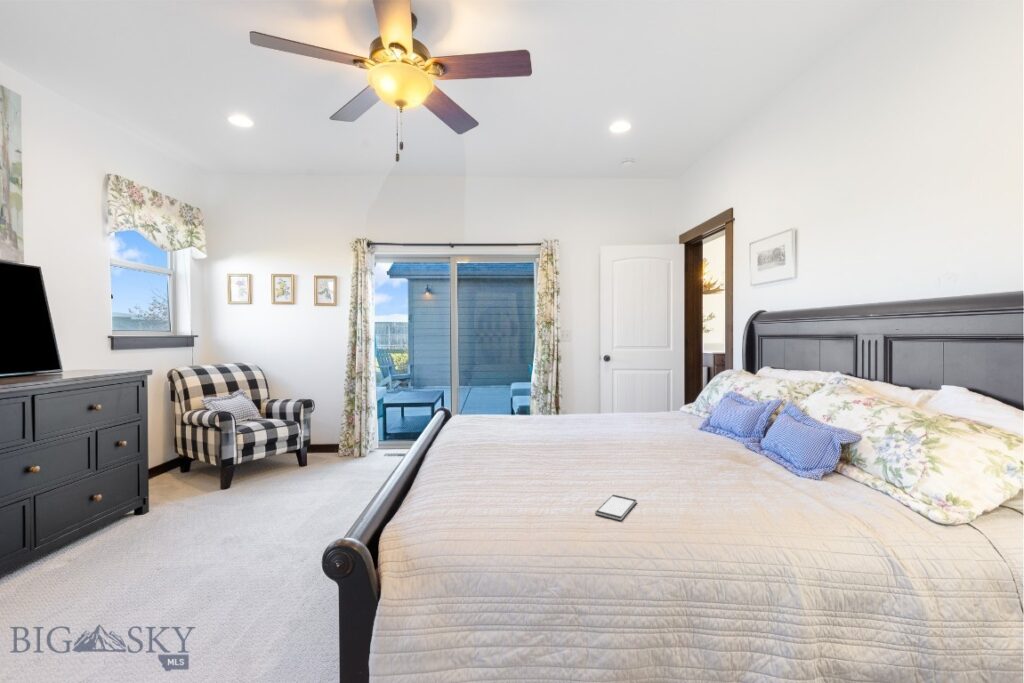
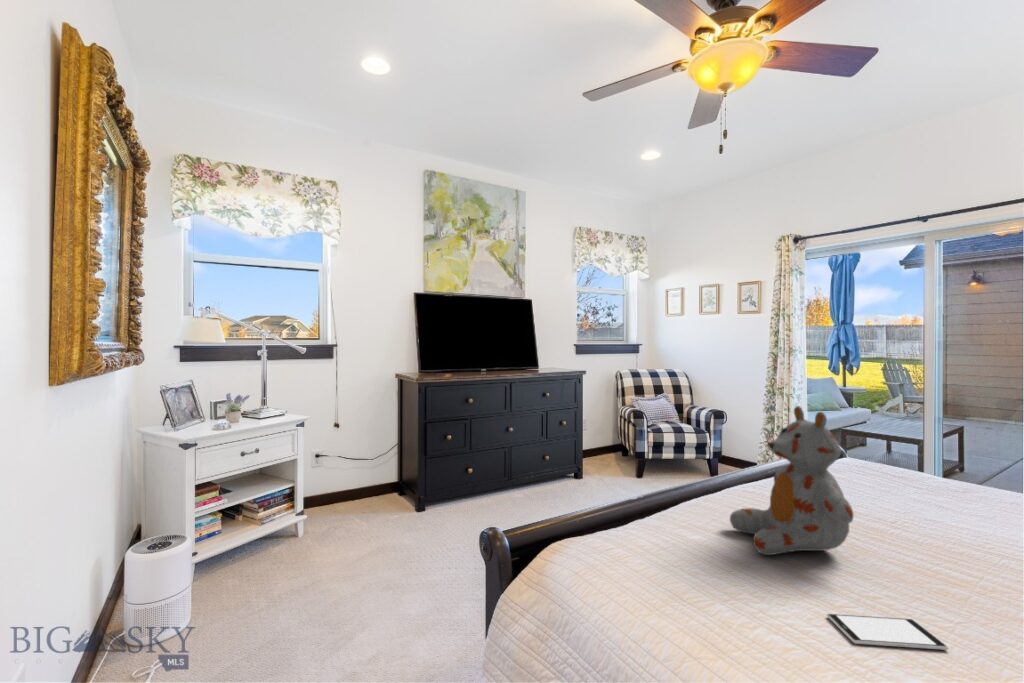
stuffed bear: none [481,380,565,496] -> present [730,406,854,555]

